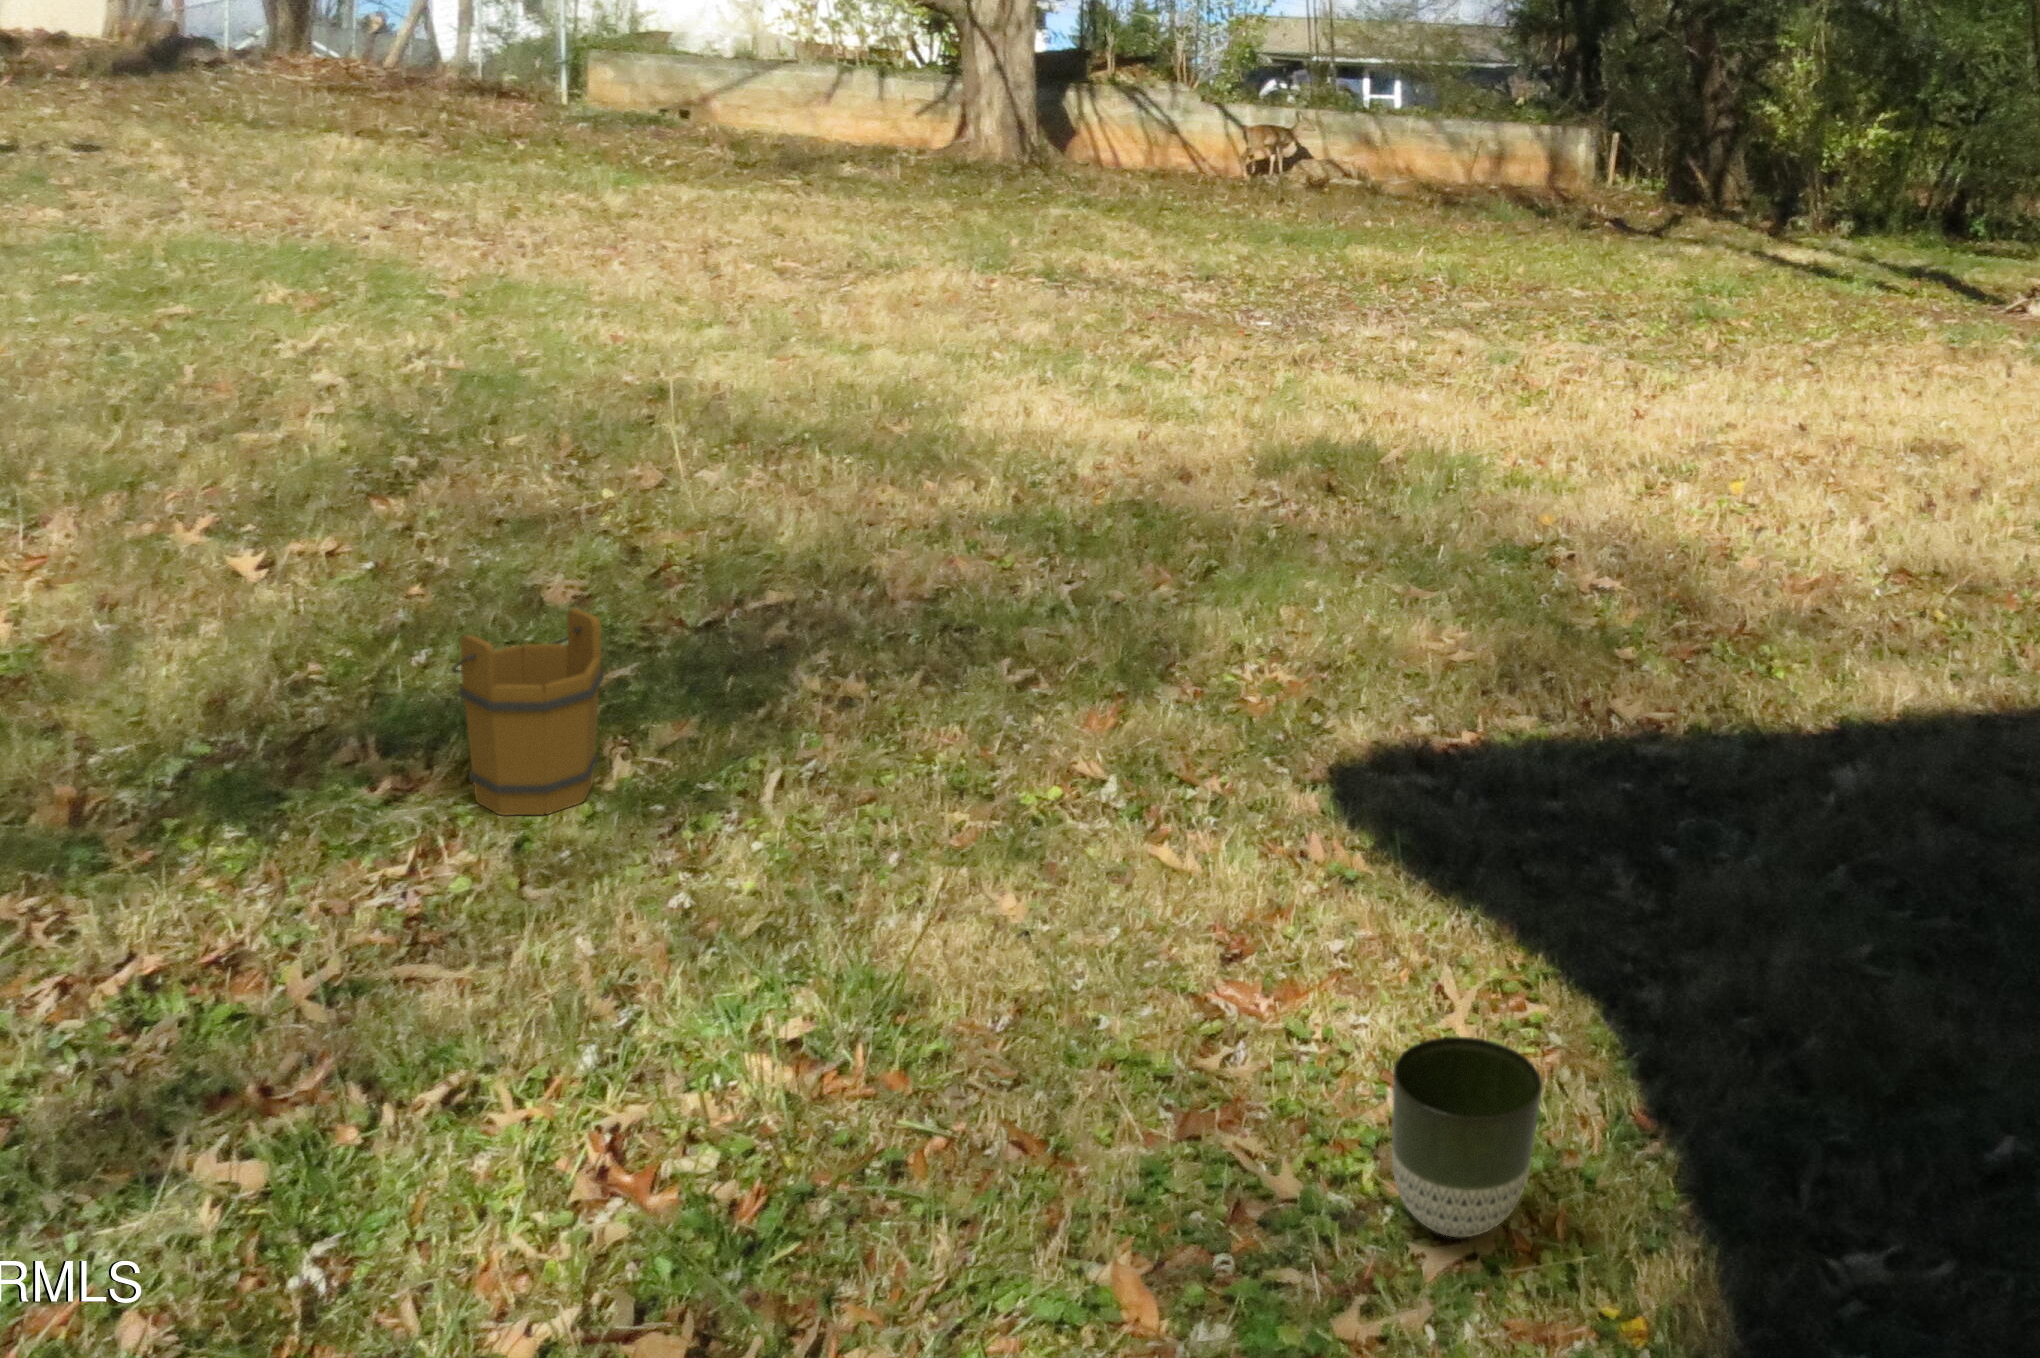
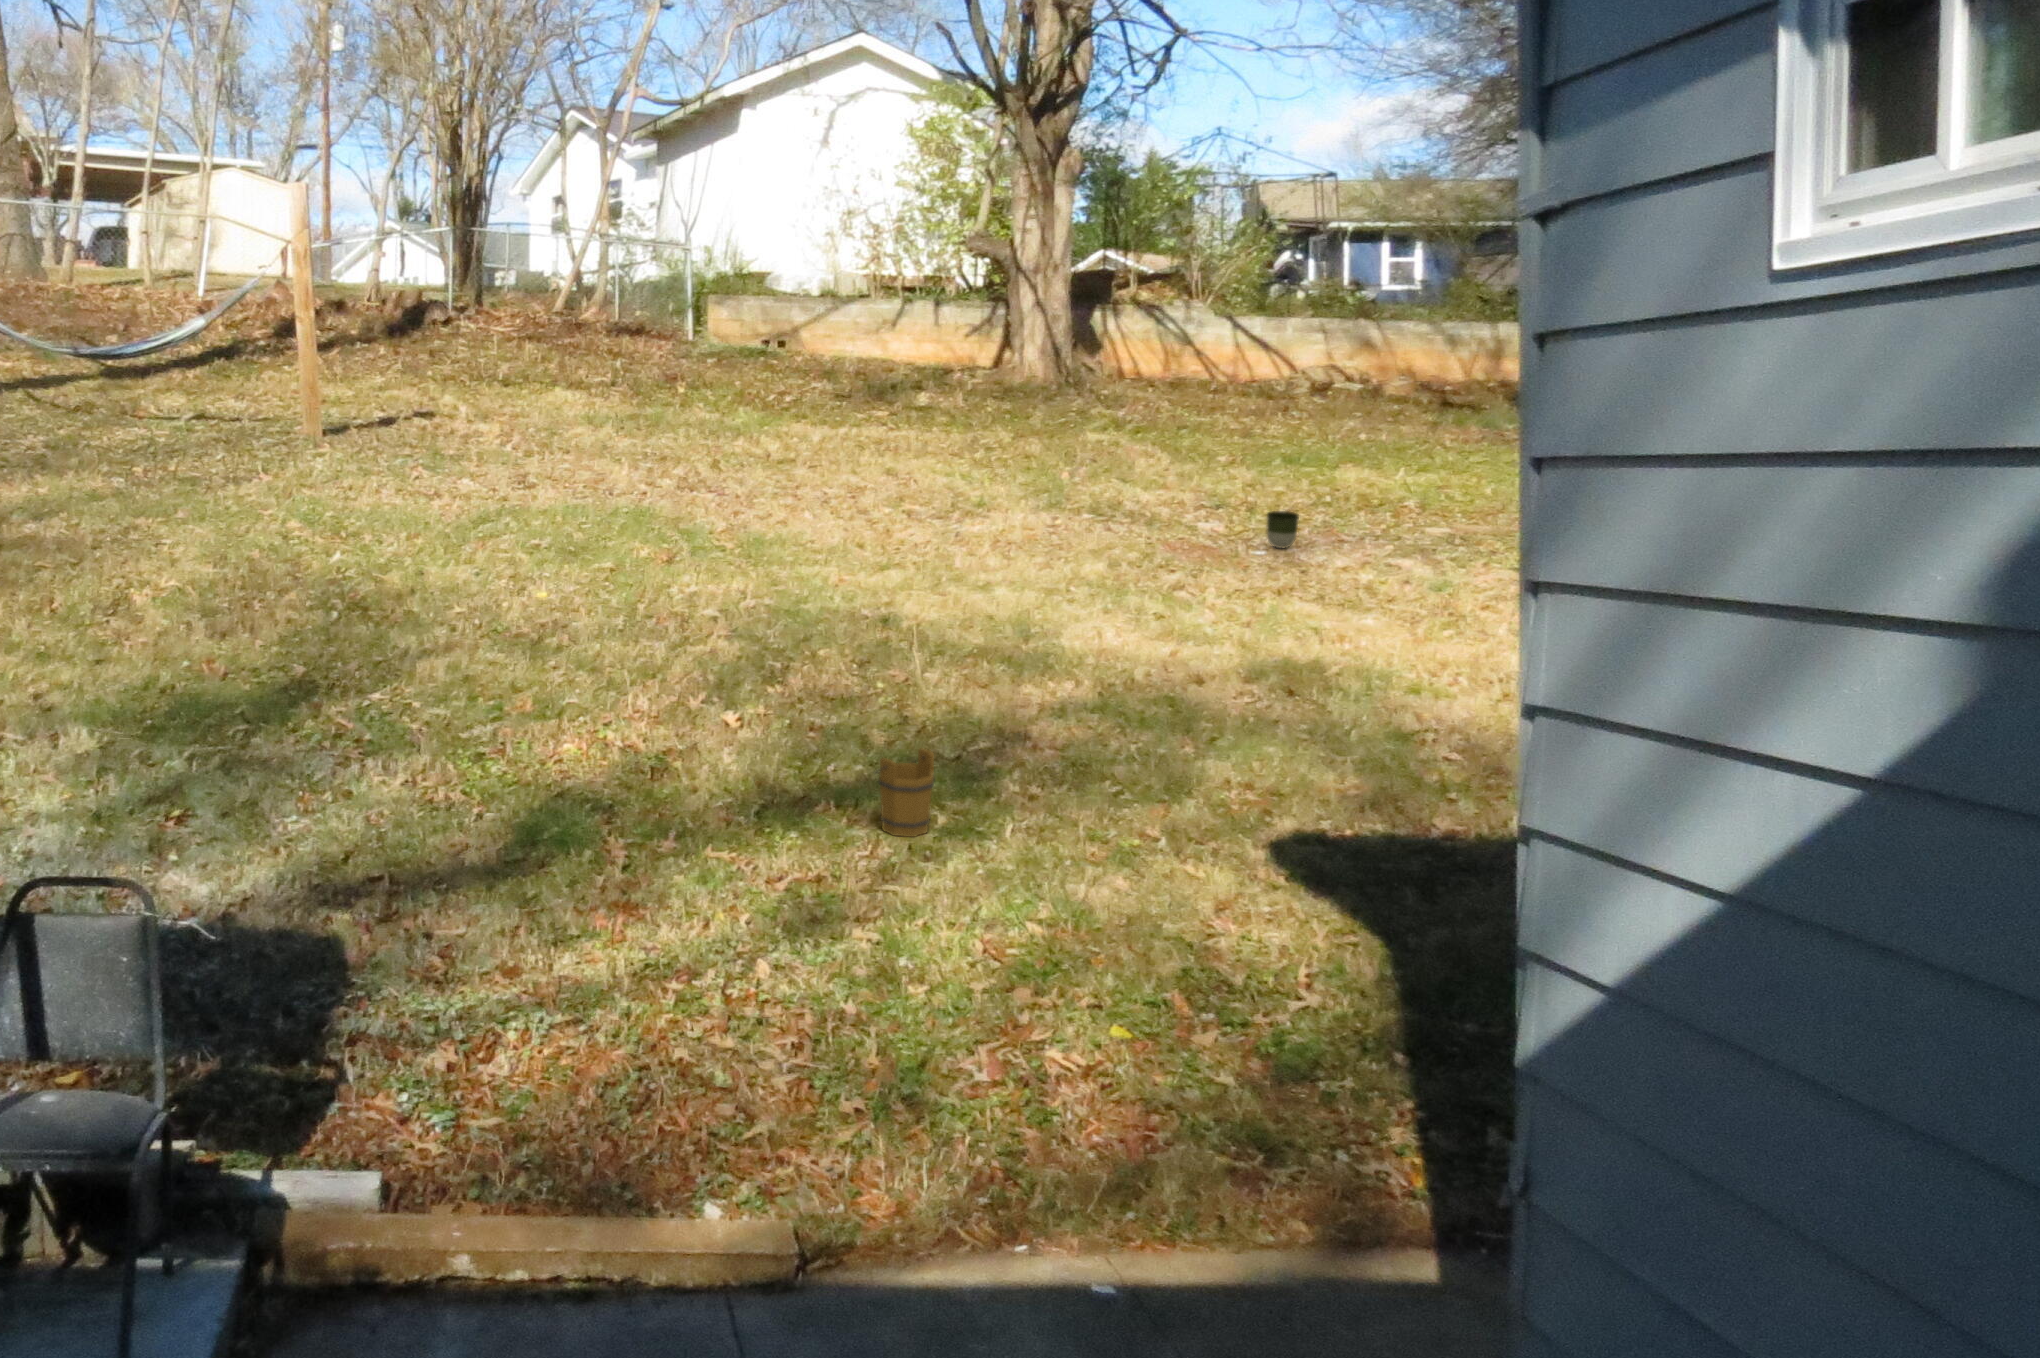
planter: present [1392,1037,1542,1237] -> present [1267,511,1299,548]

